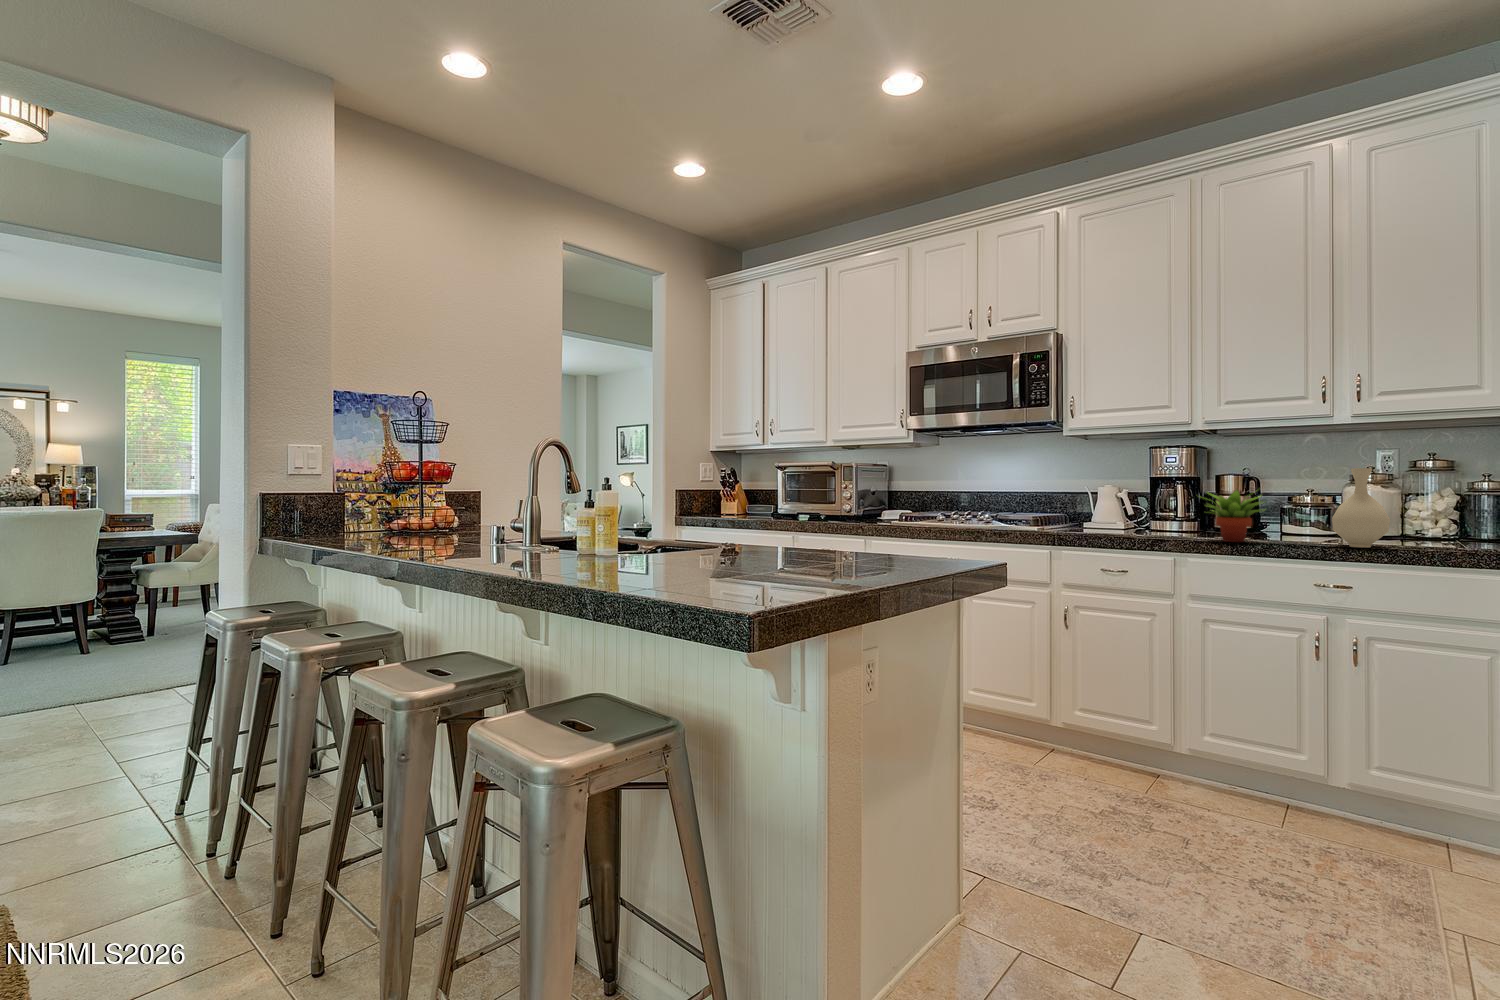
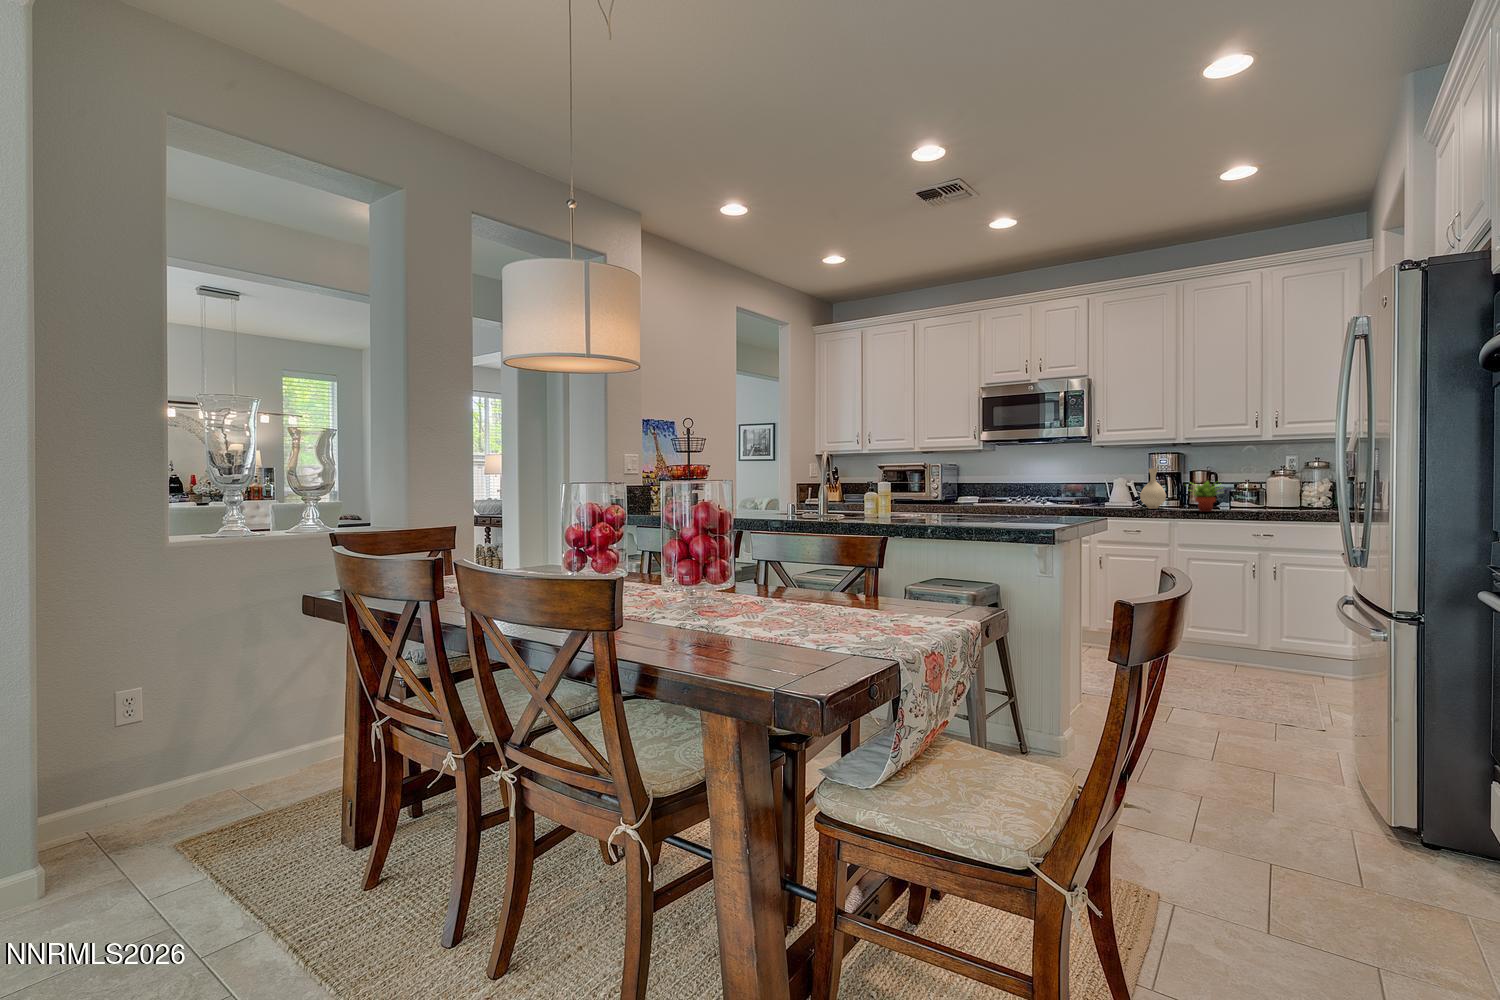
vase: present [1332,468,1390,548] -> present [1140,468,1166,509]

